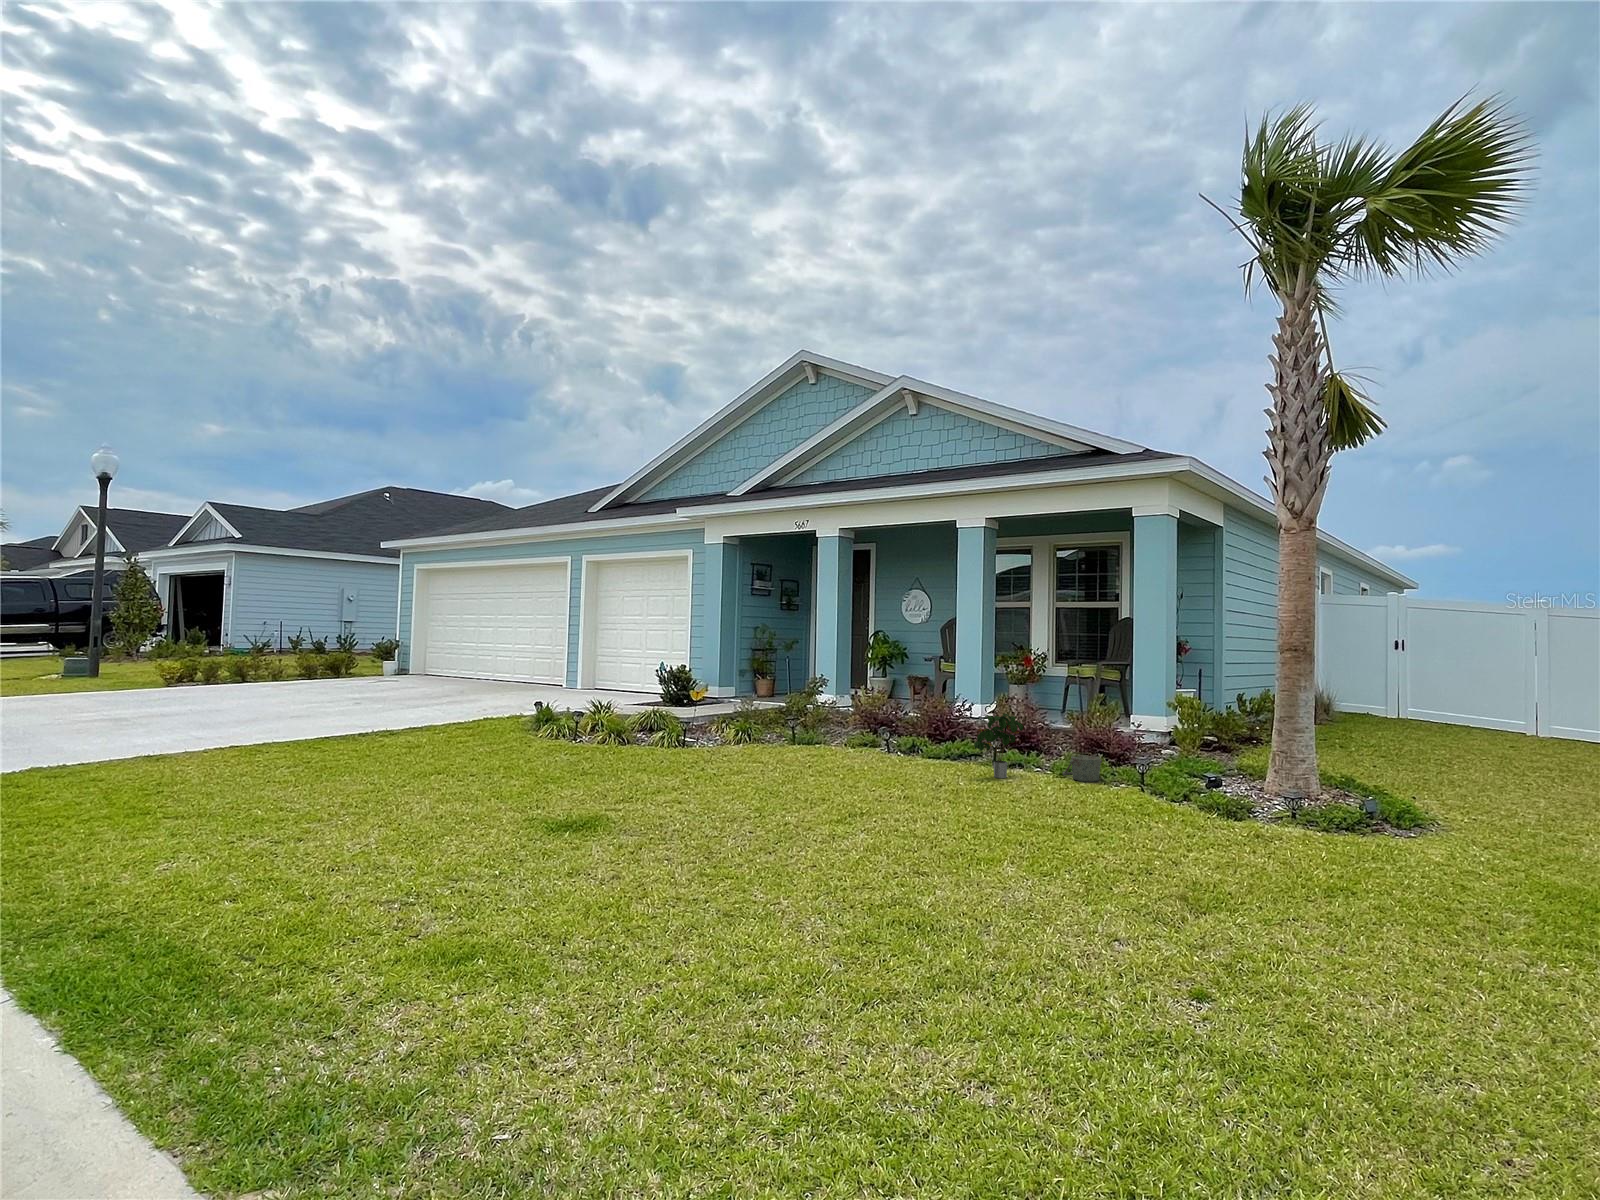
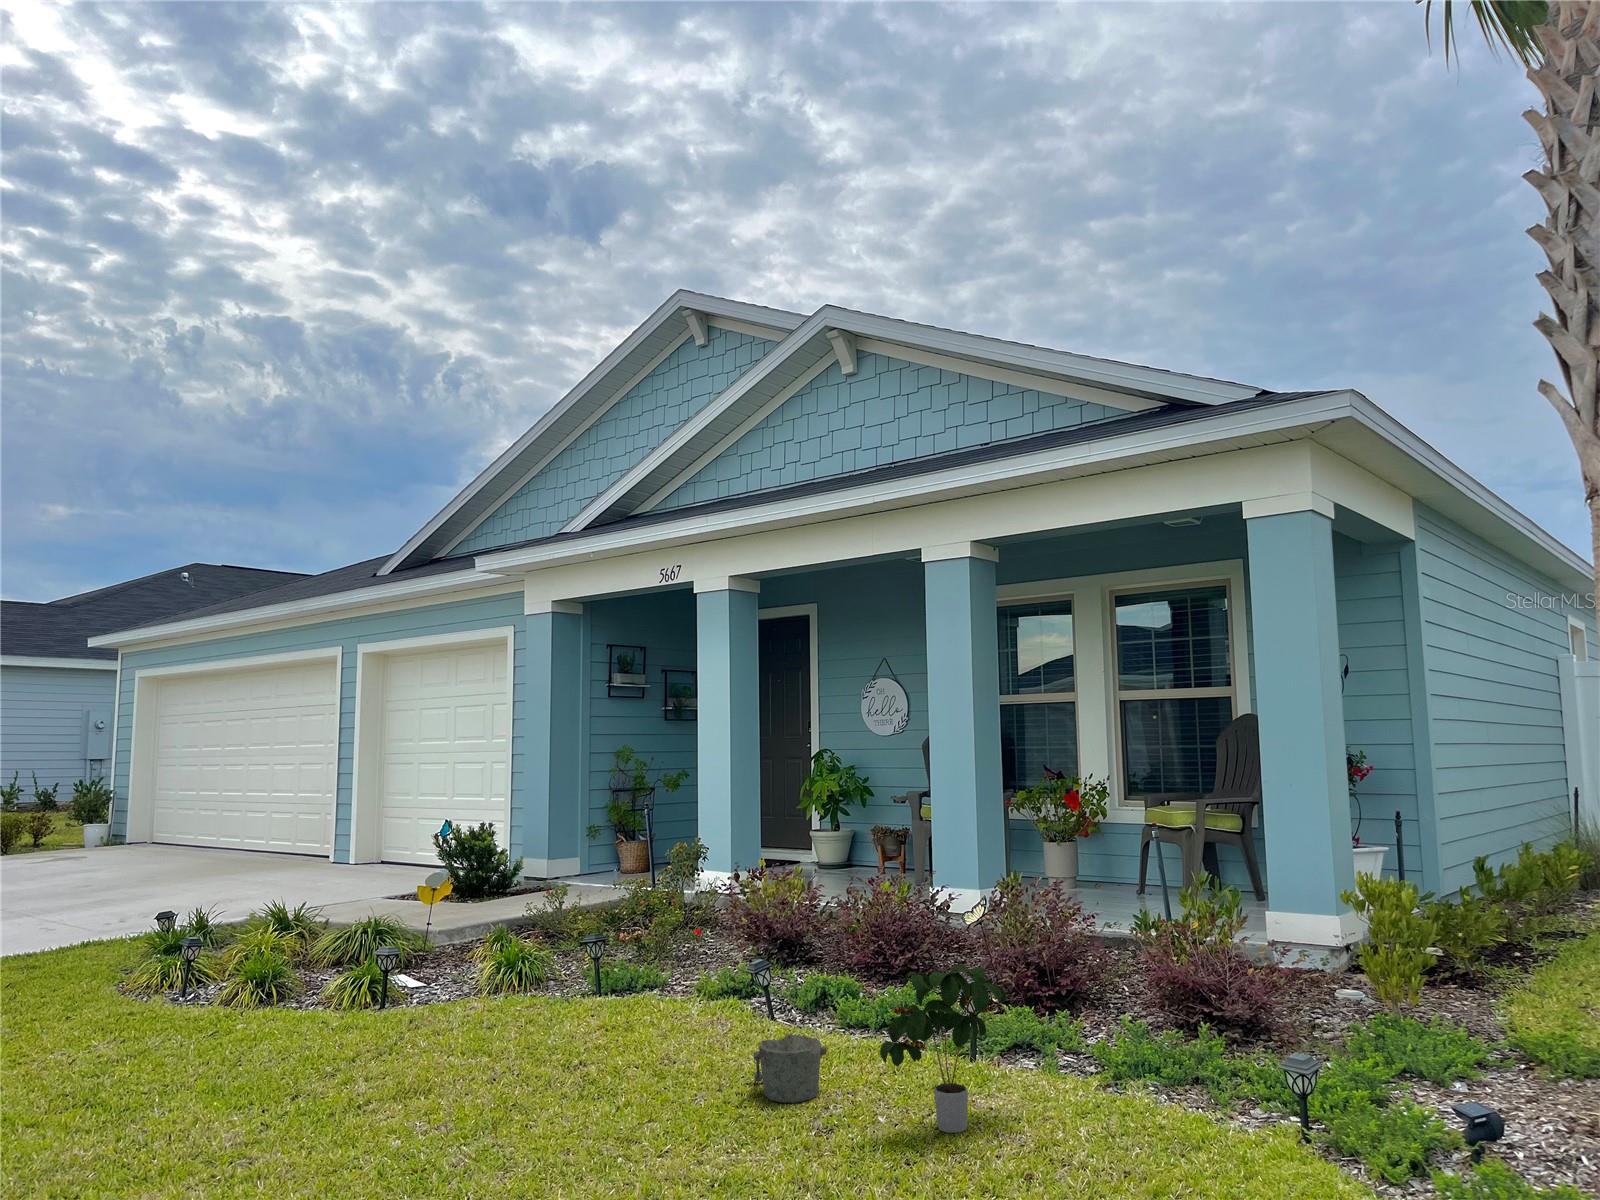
bucket: present [1063,755,1102,782] -> present [754,1034,827,1103]

